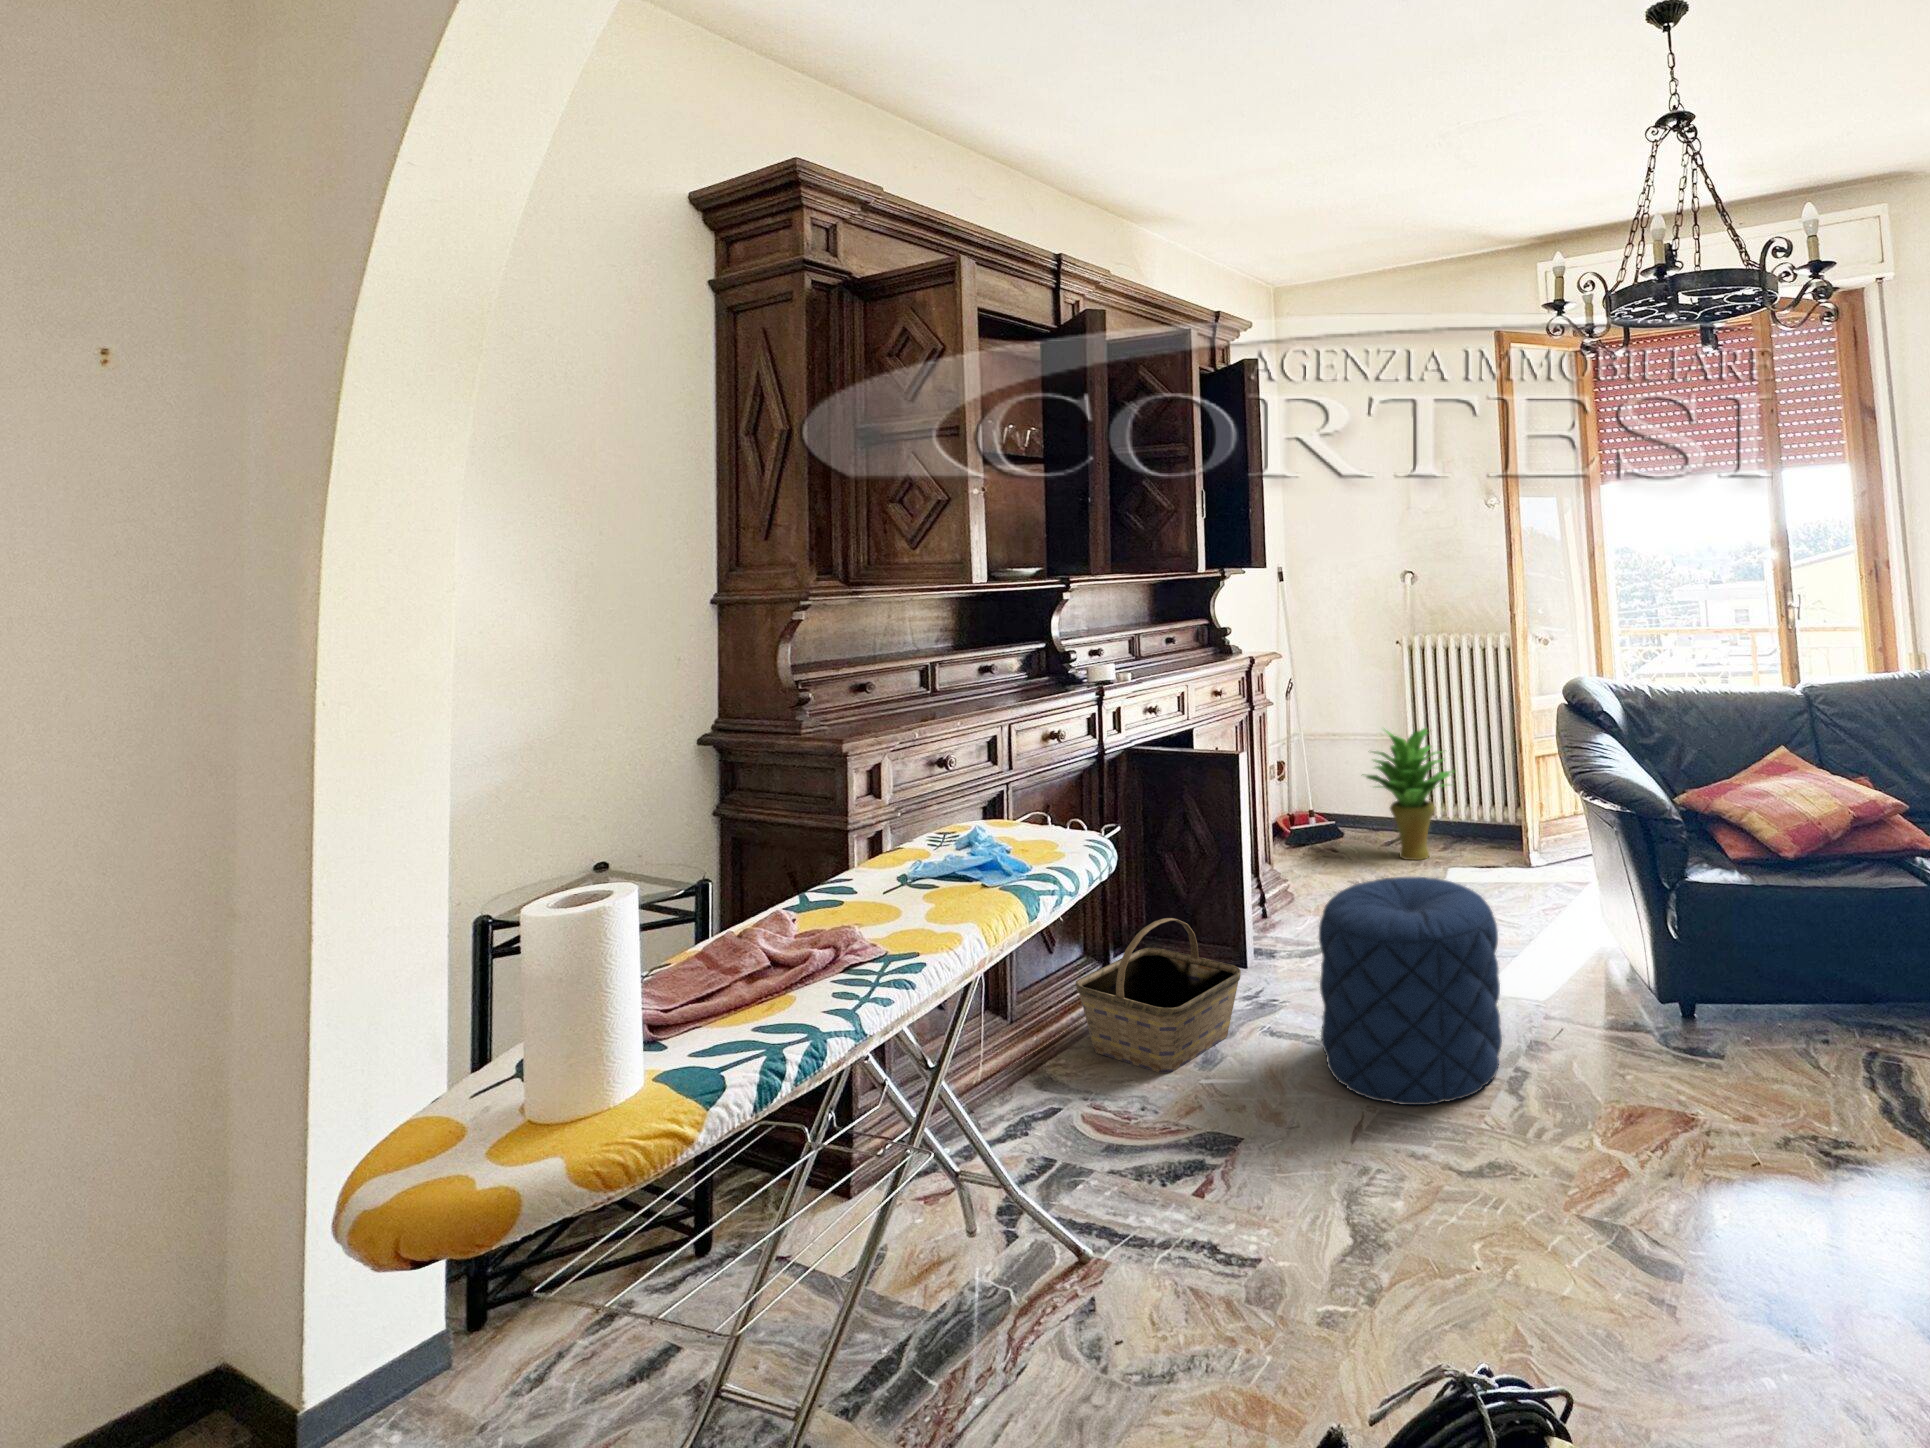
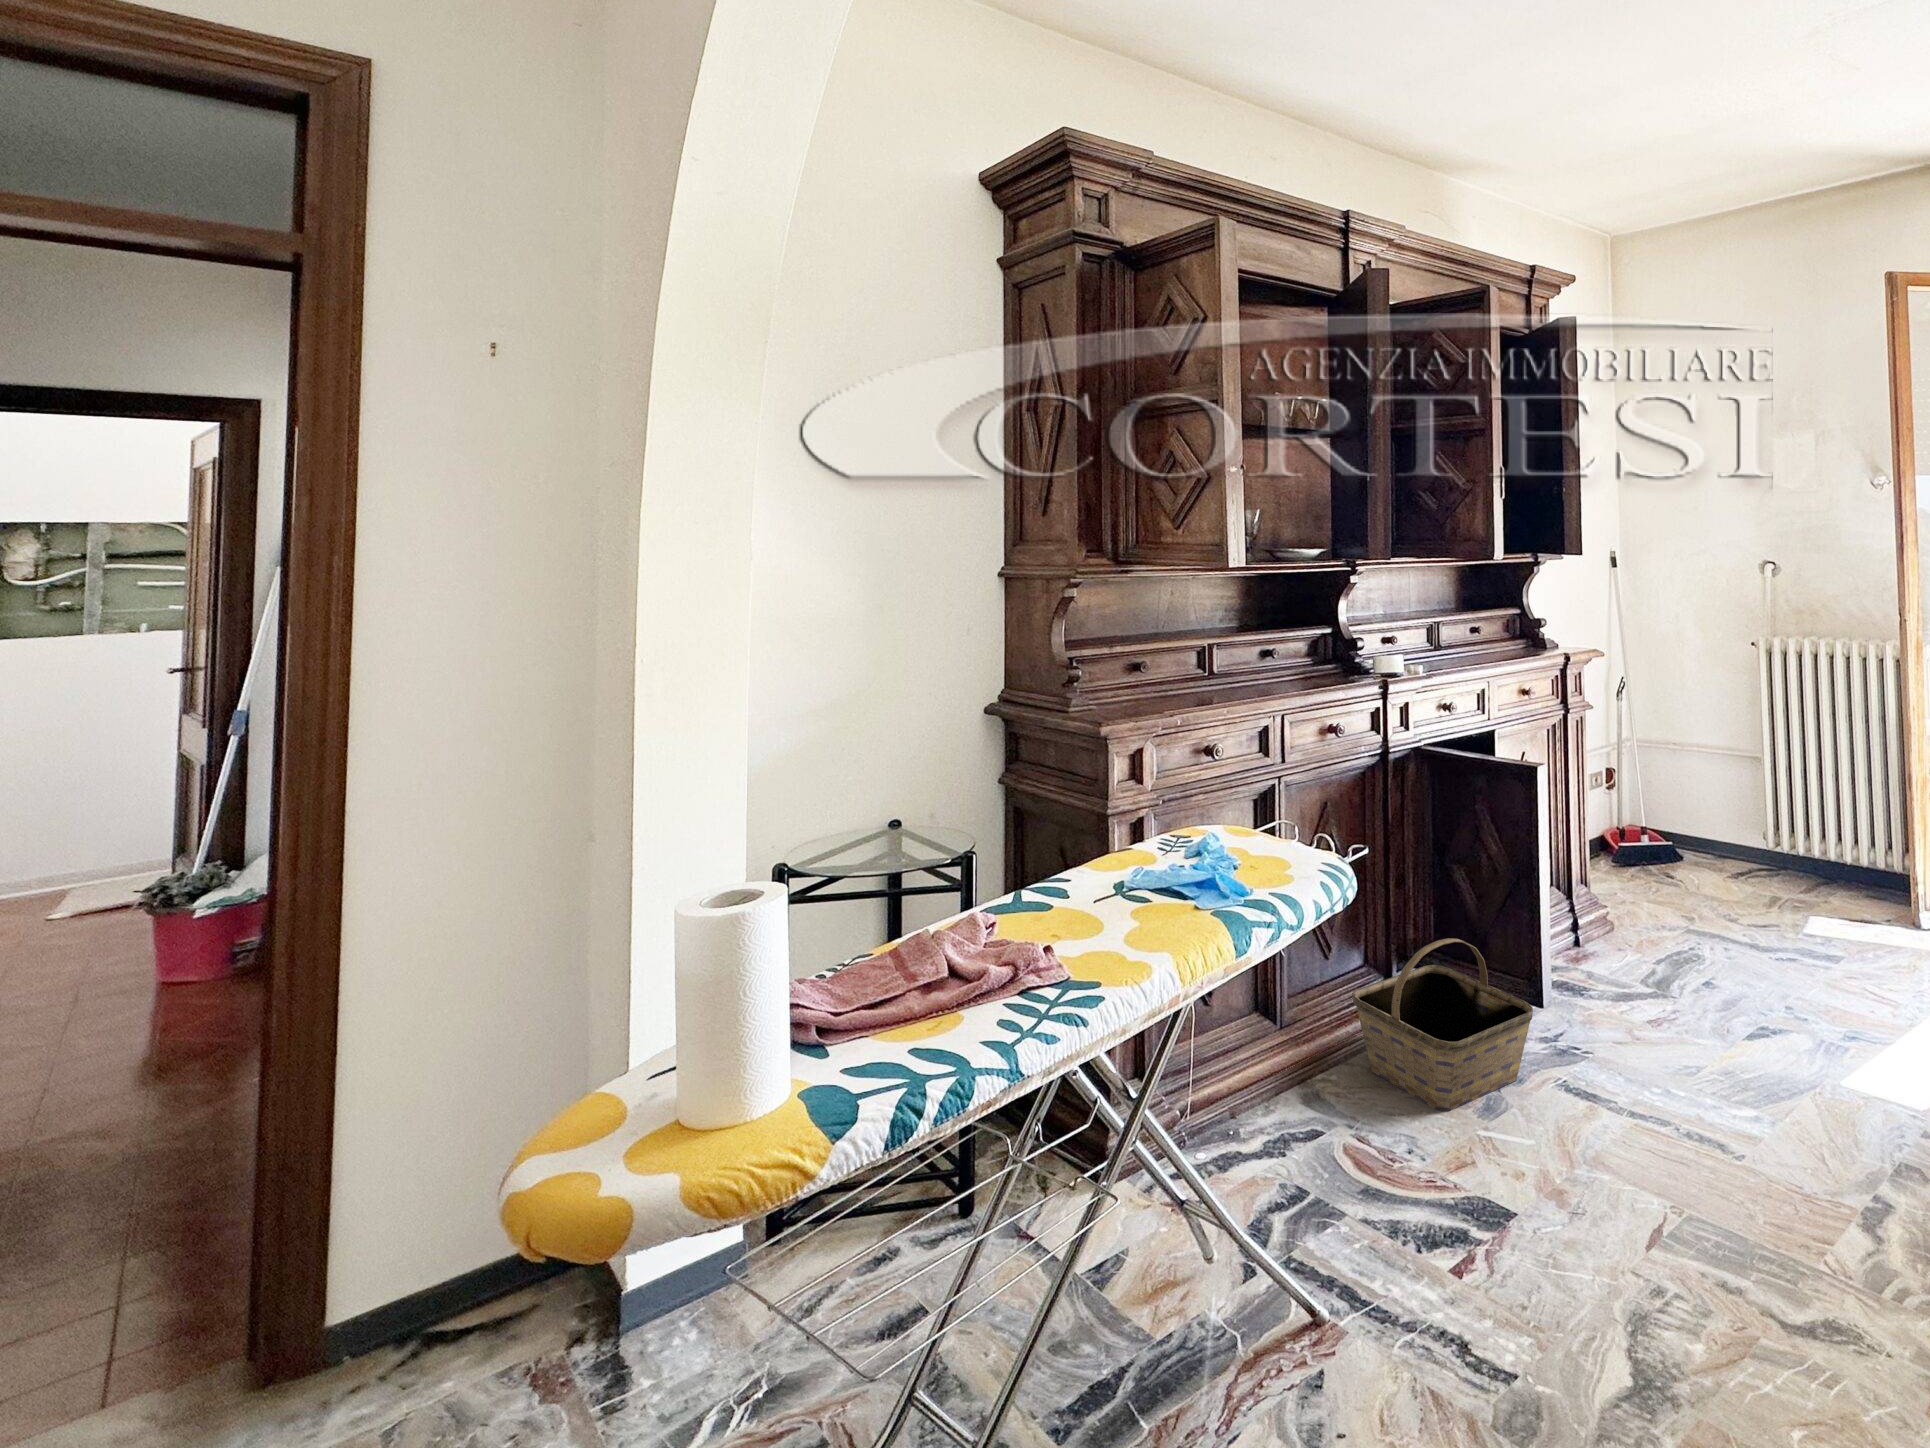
potted plant: present [1362,728,1454,860] -> none [1701,742,1822,898]
pouf: present [1319,877,1502,1105] -> none [1621,932,1856,1221]

